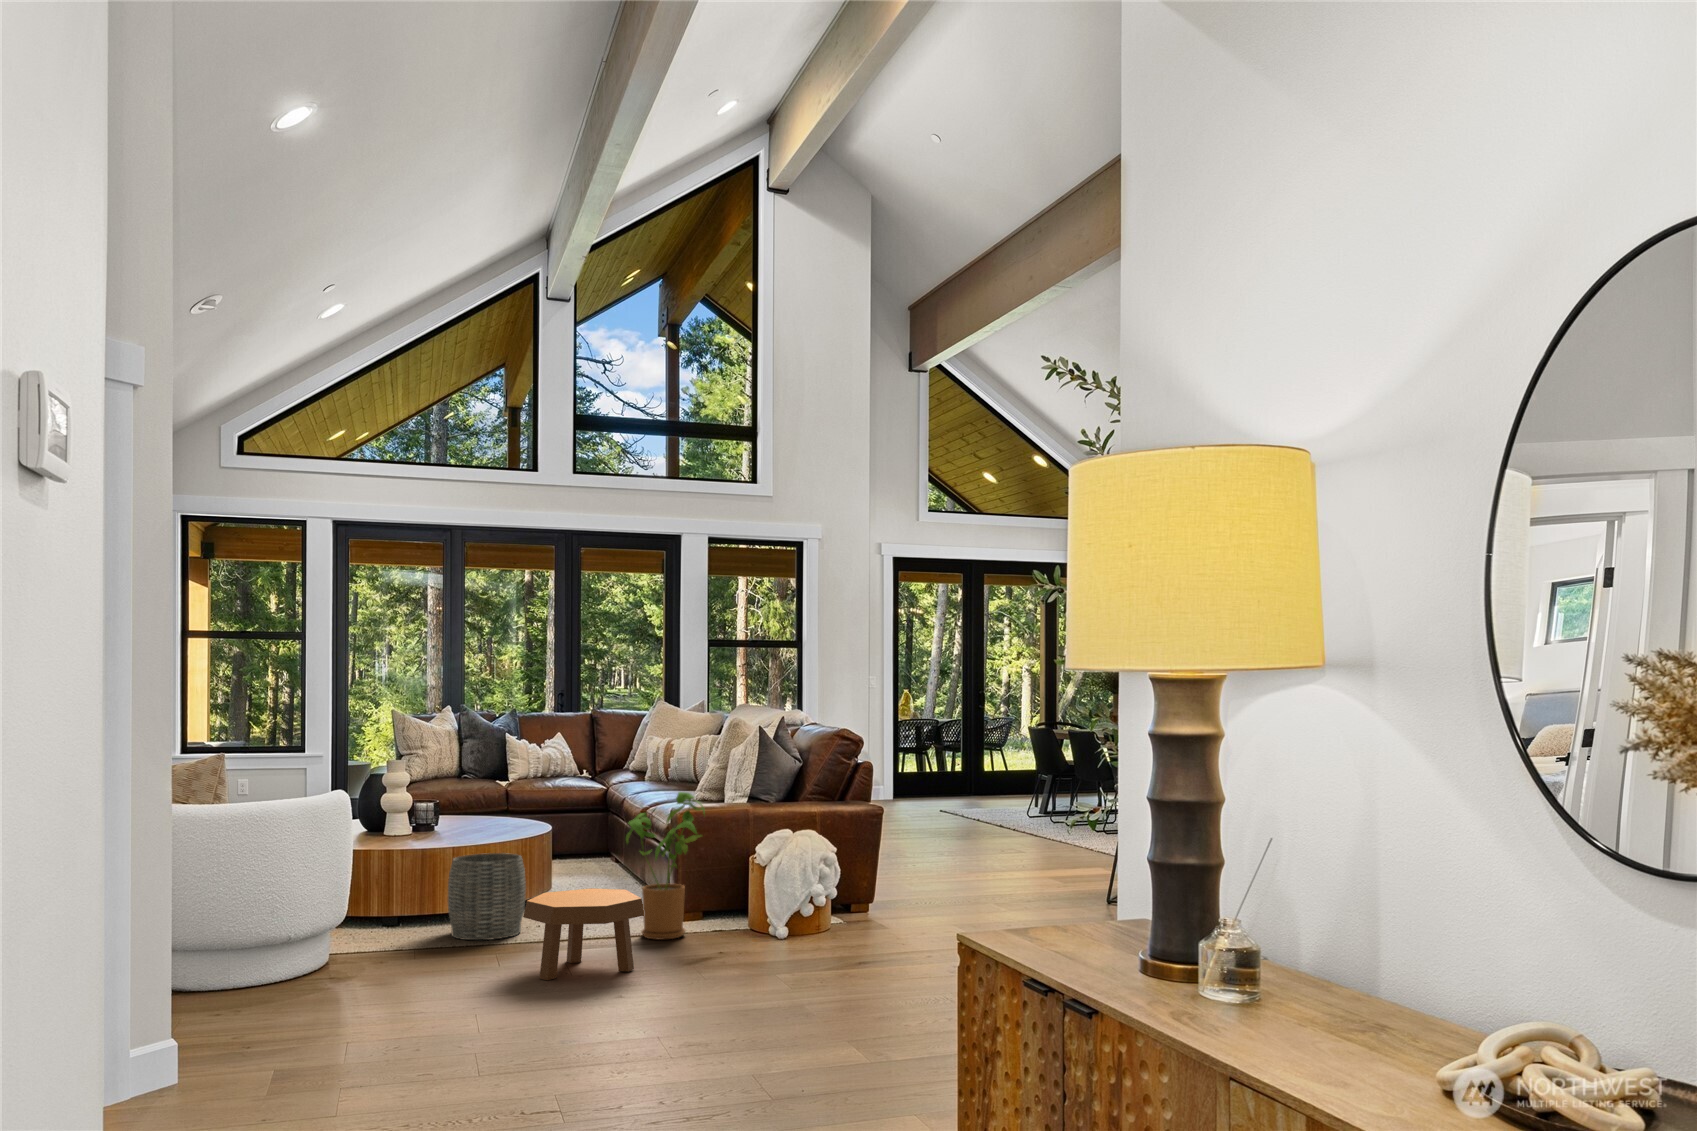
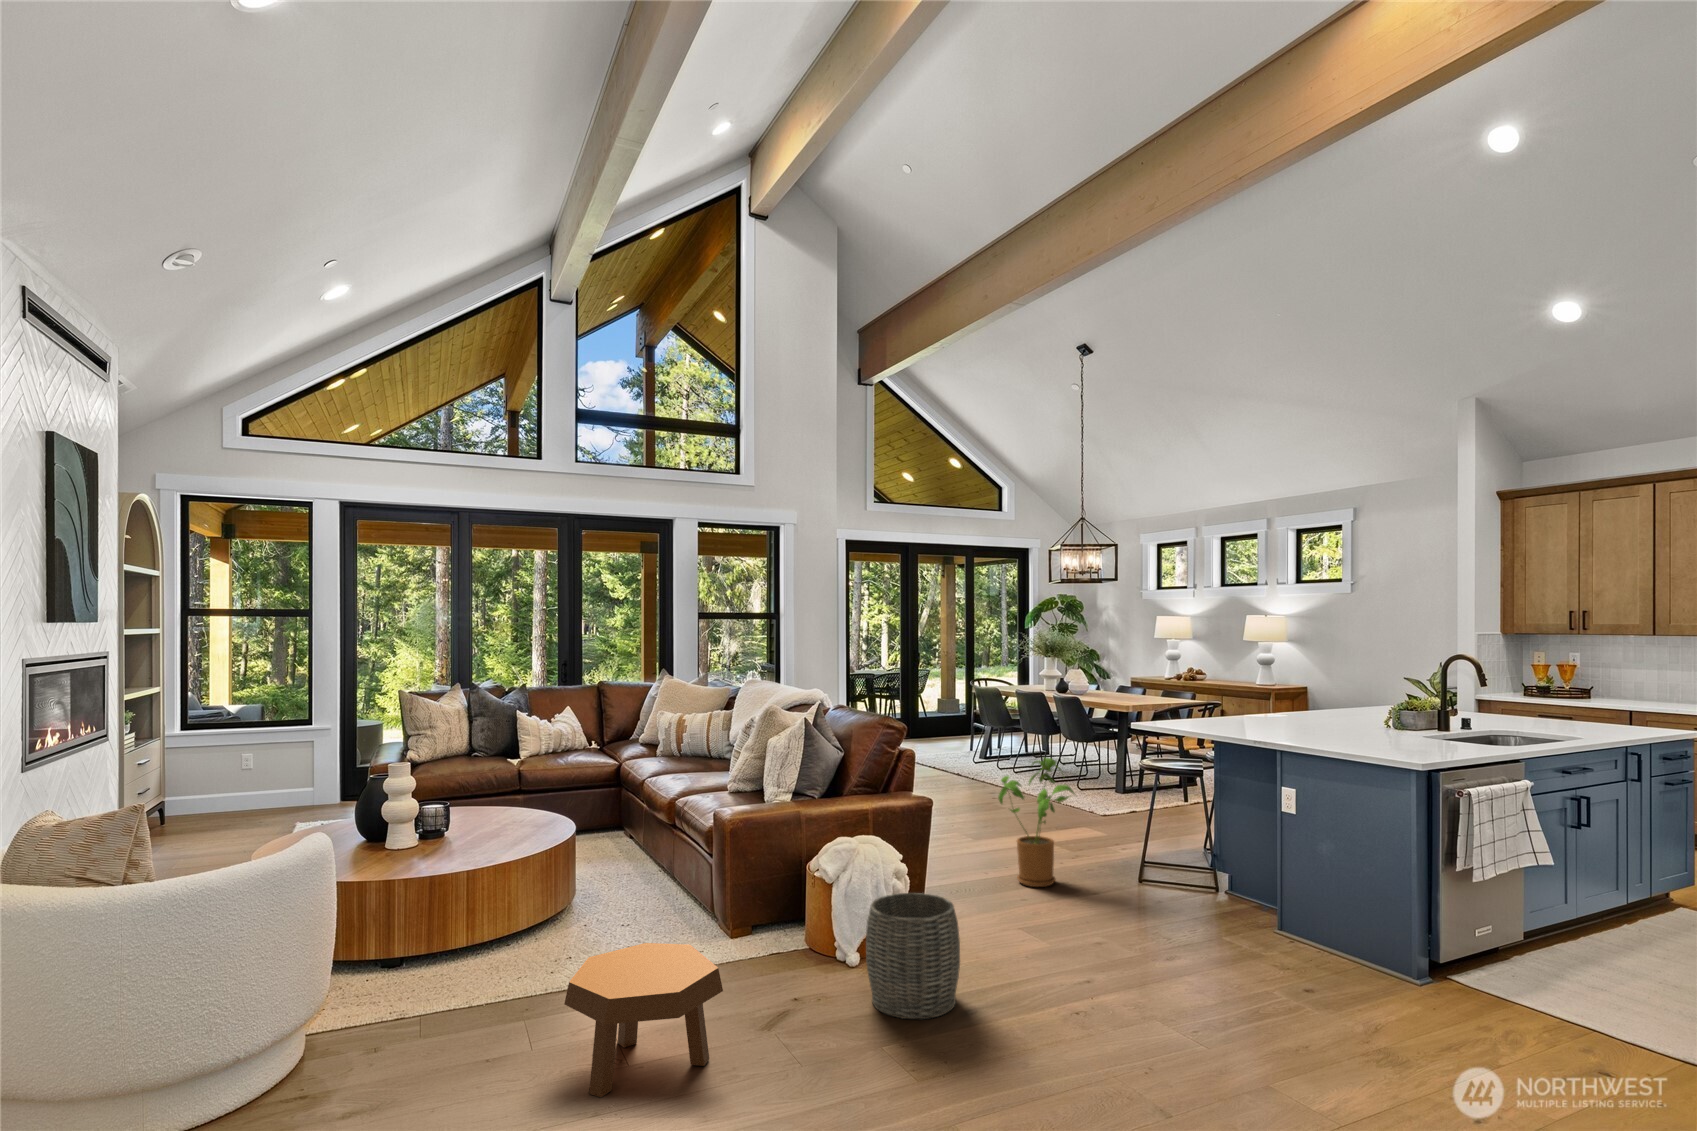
house plant: present [626,792,705,940] -> present [998,757,1074,887]
woven basket: present [448,853,526,940] -> present [866,893,960,1019]

